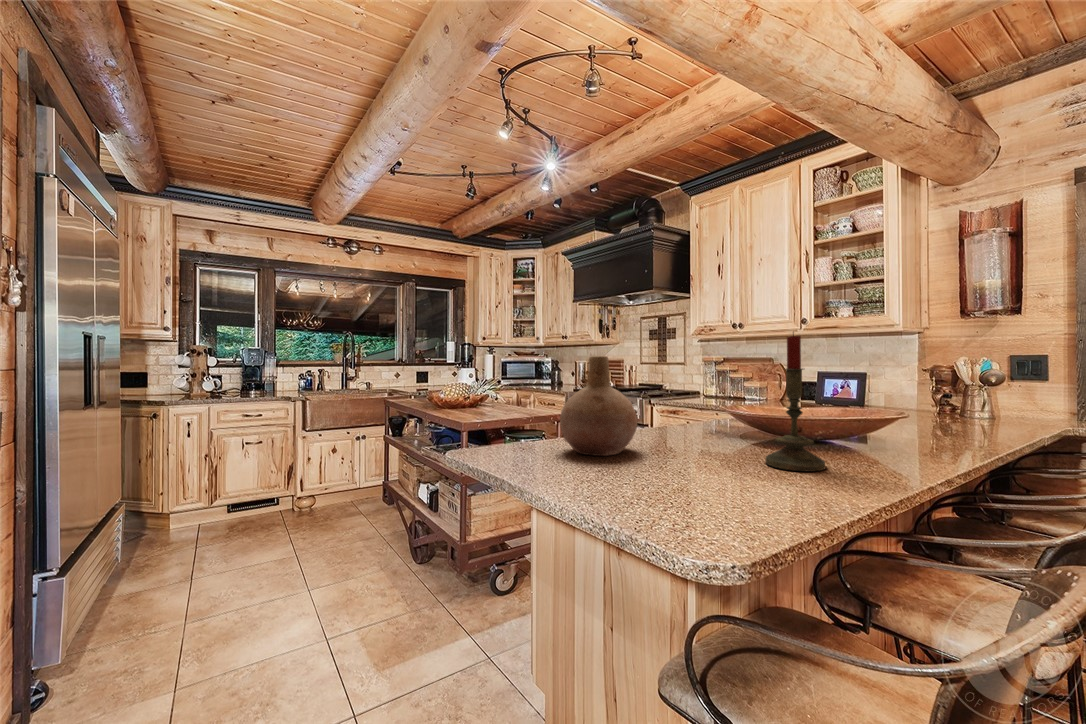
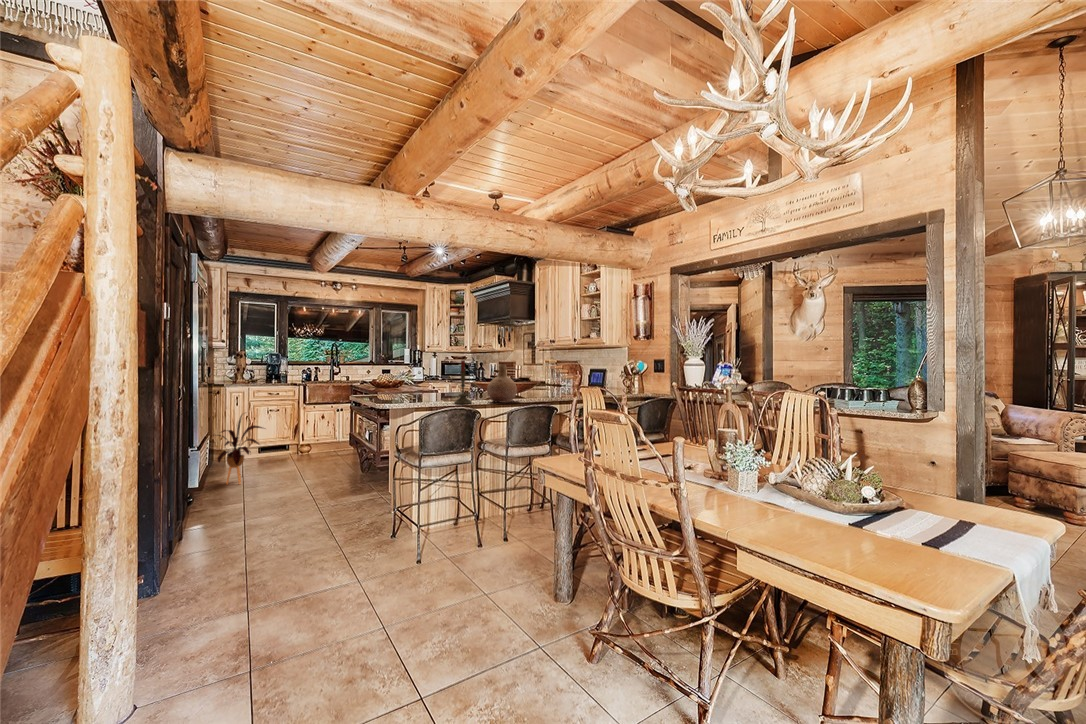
vase: present [560,356,637,456] -> present [487,365,517,403]
house plant: none [96,462,231,619] -> present [217,415,262,484]

